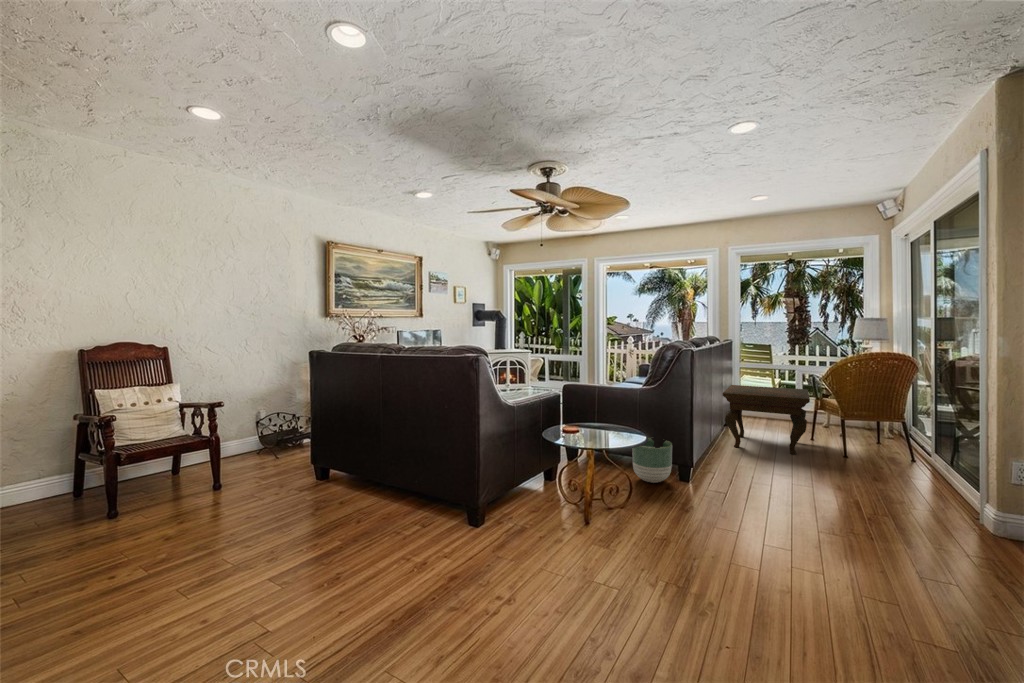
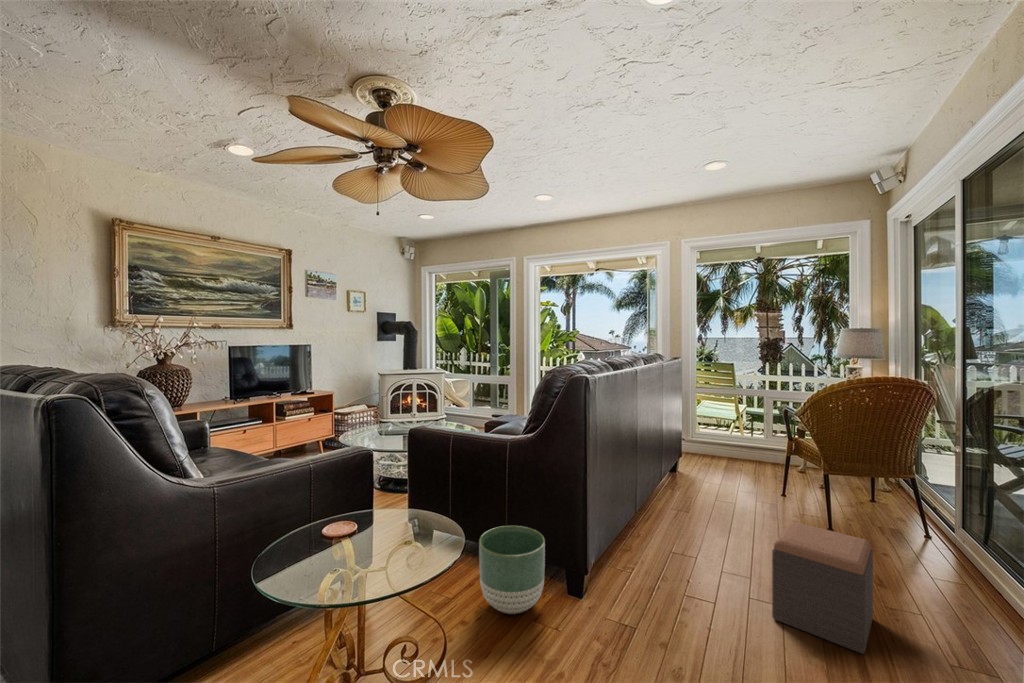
side table: present [723,385,810,454] -> none [655,421,780,534]
footstool: none [805,435,864,496] -> present [772,522,873,654]

